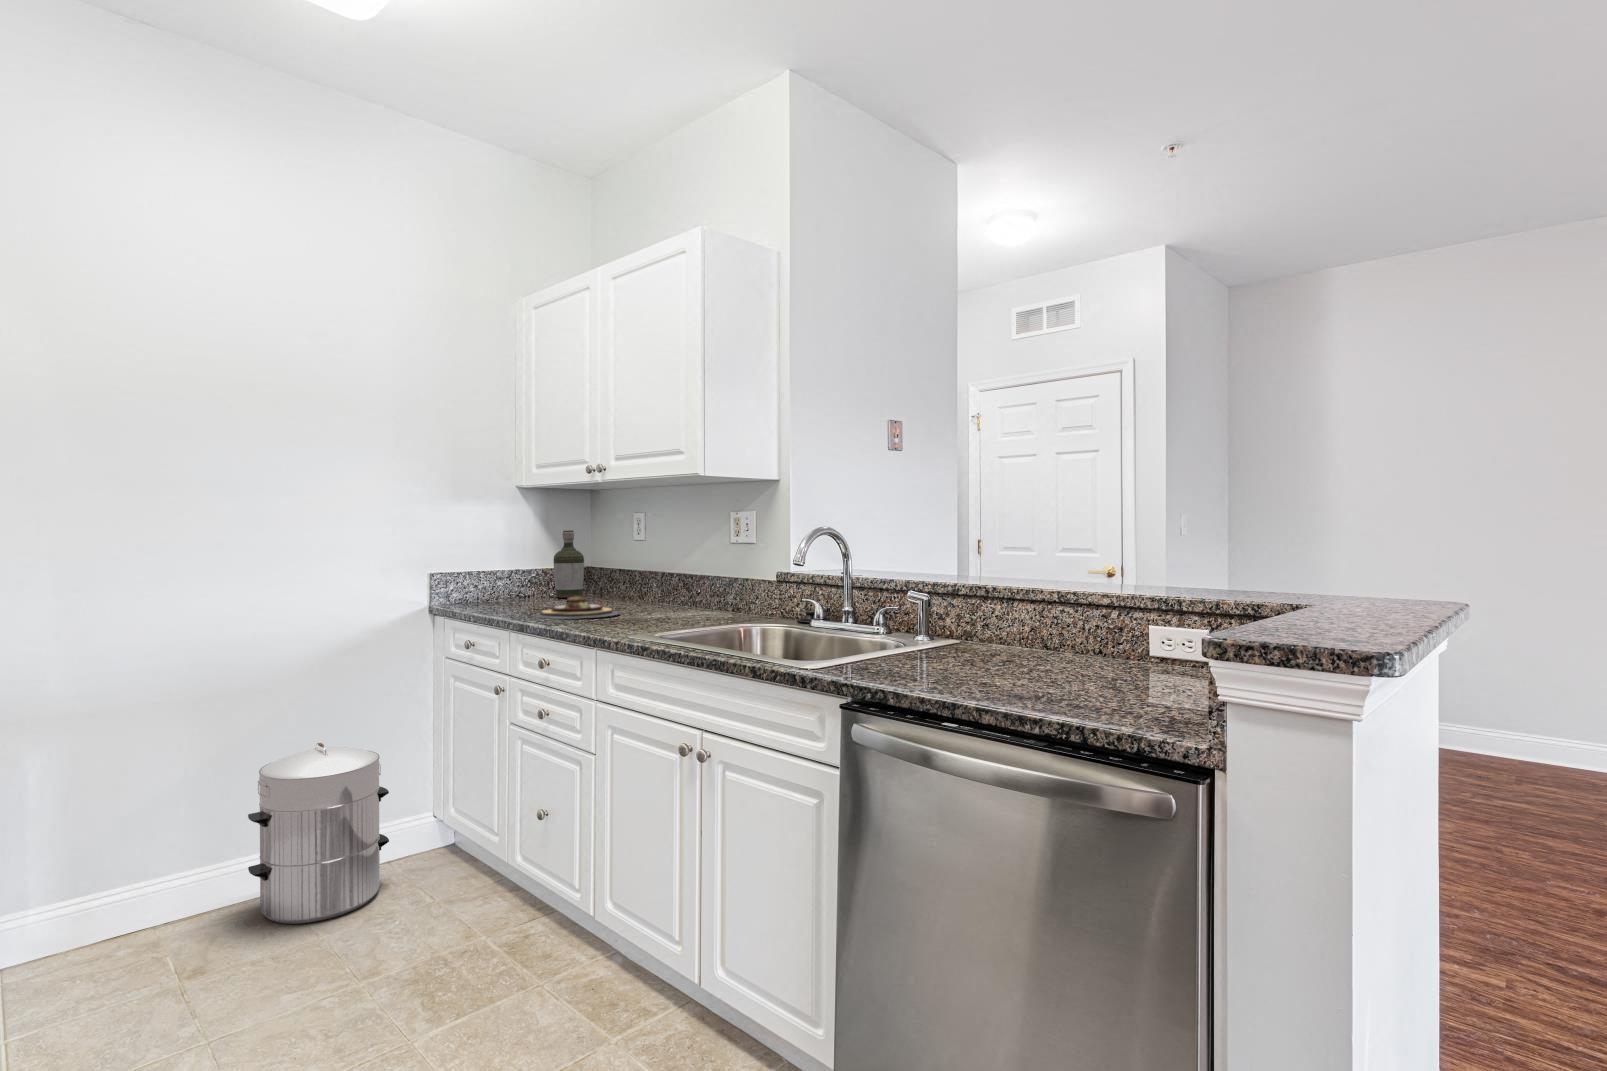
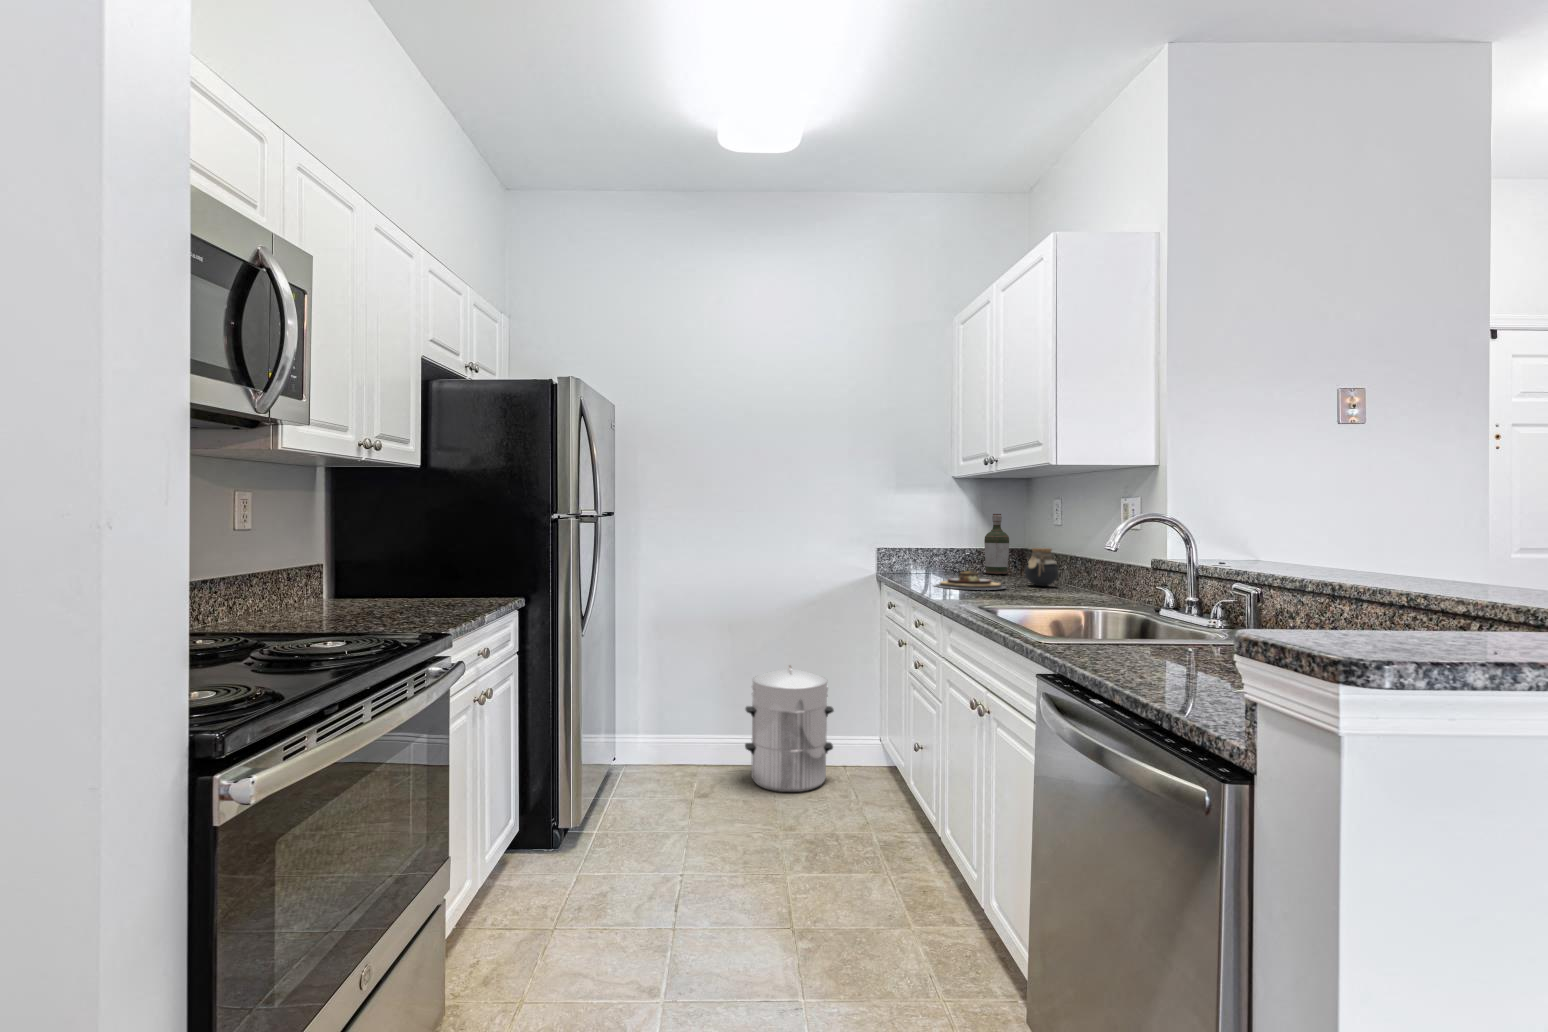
jar: none [624,567,659,608] -> present [1025,548,1058,586]

